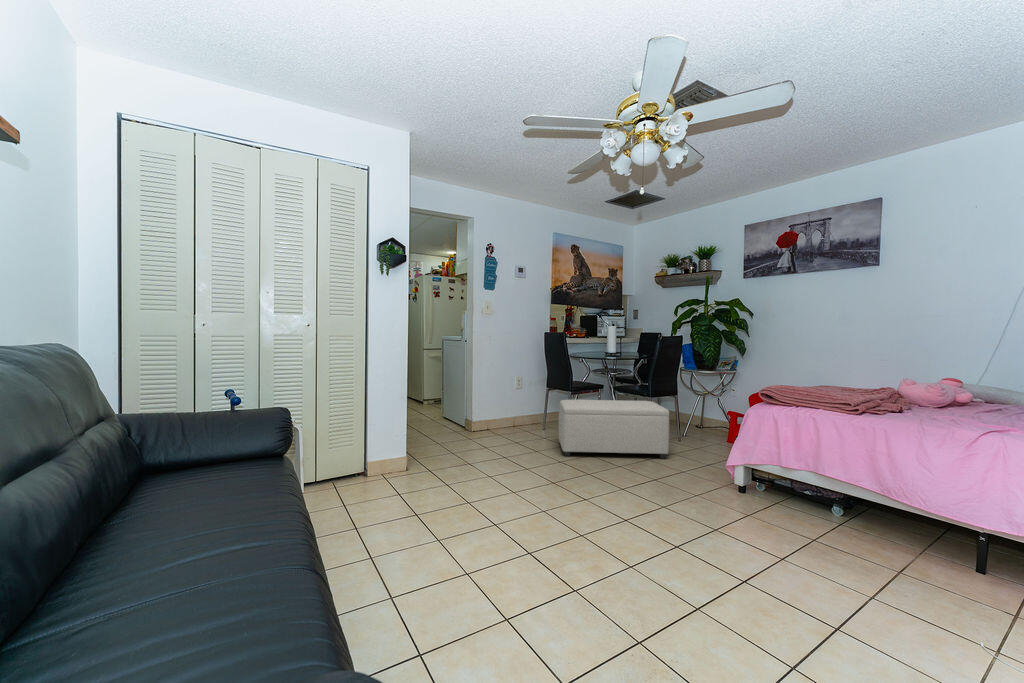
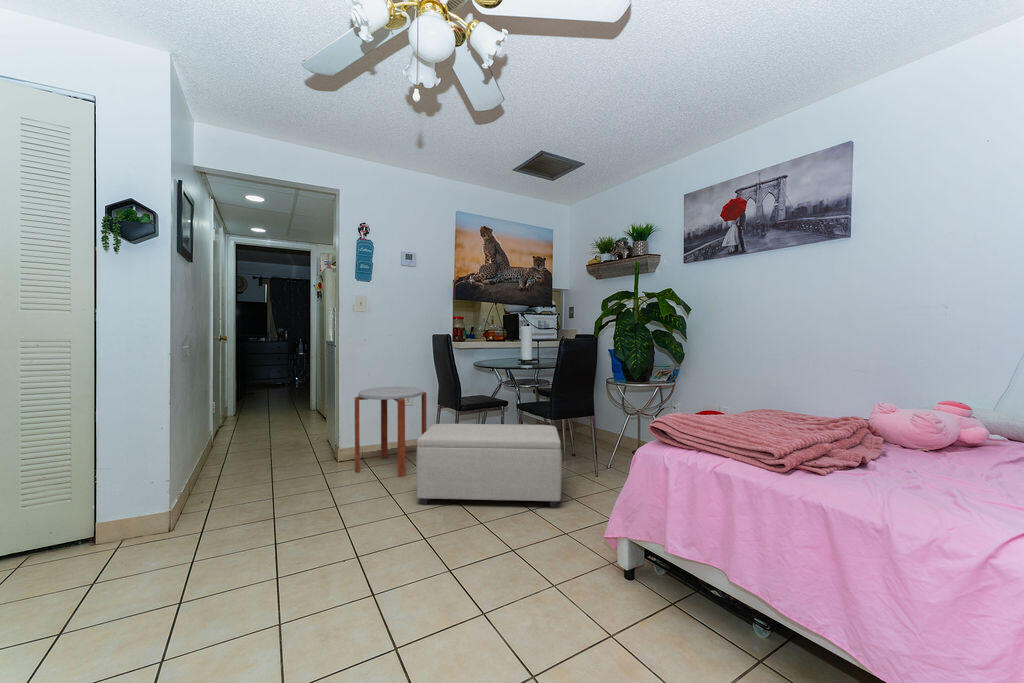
side table: none [493,373,542,441] -> present [355,387,427,477]

